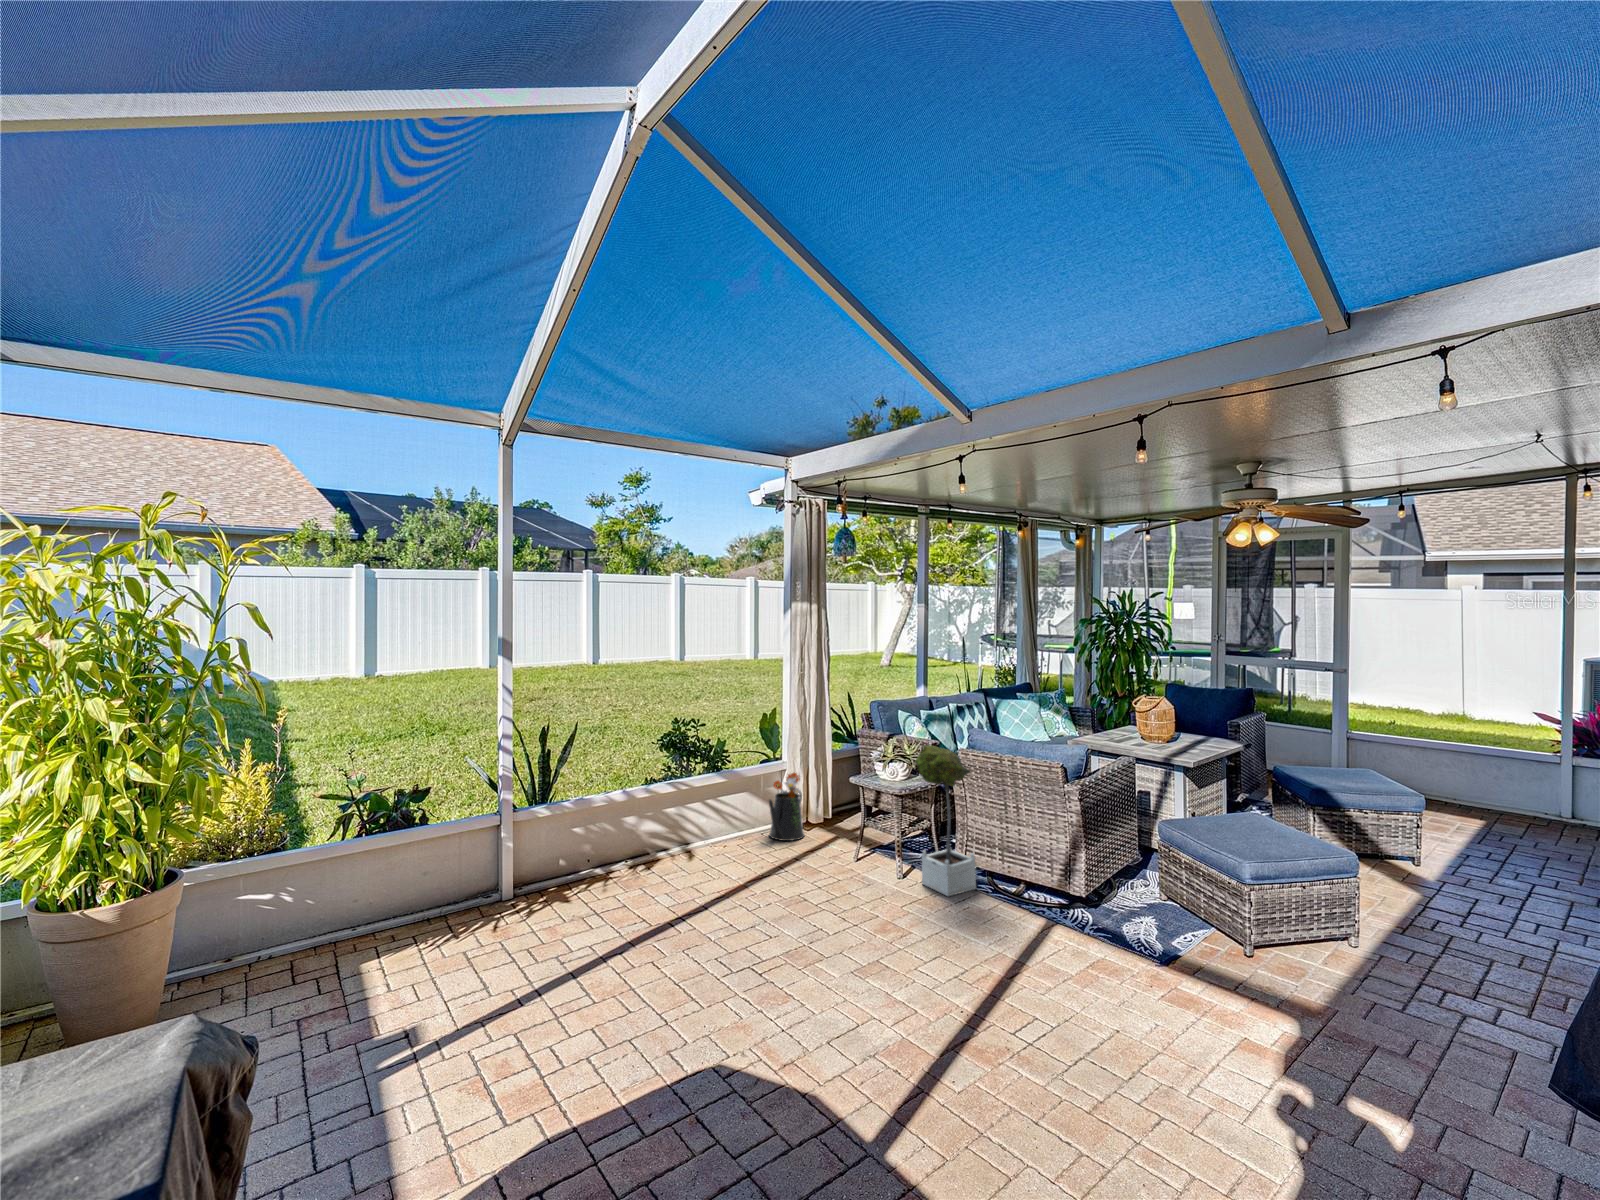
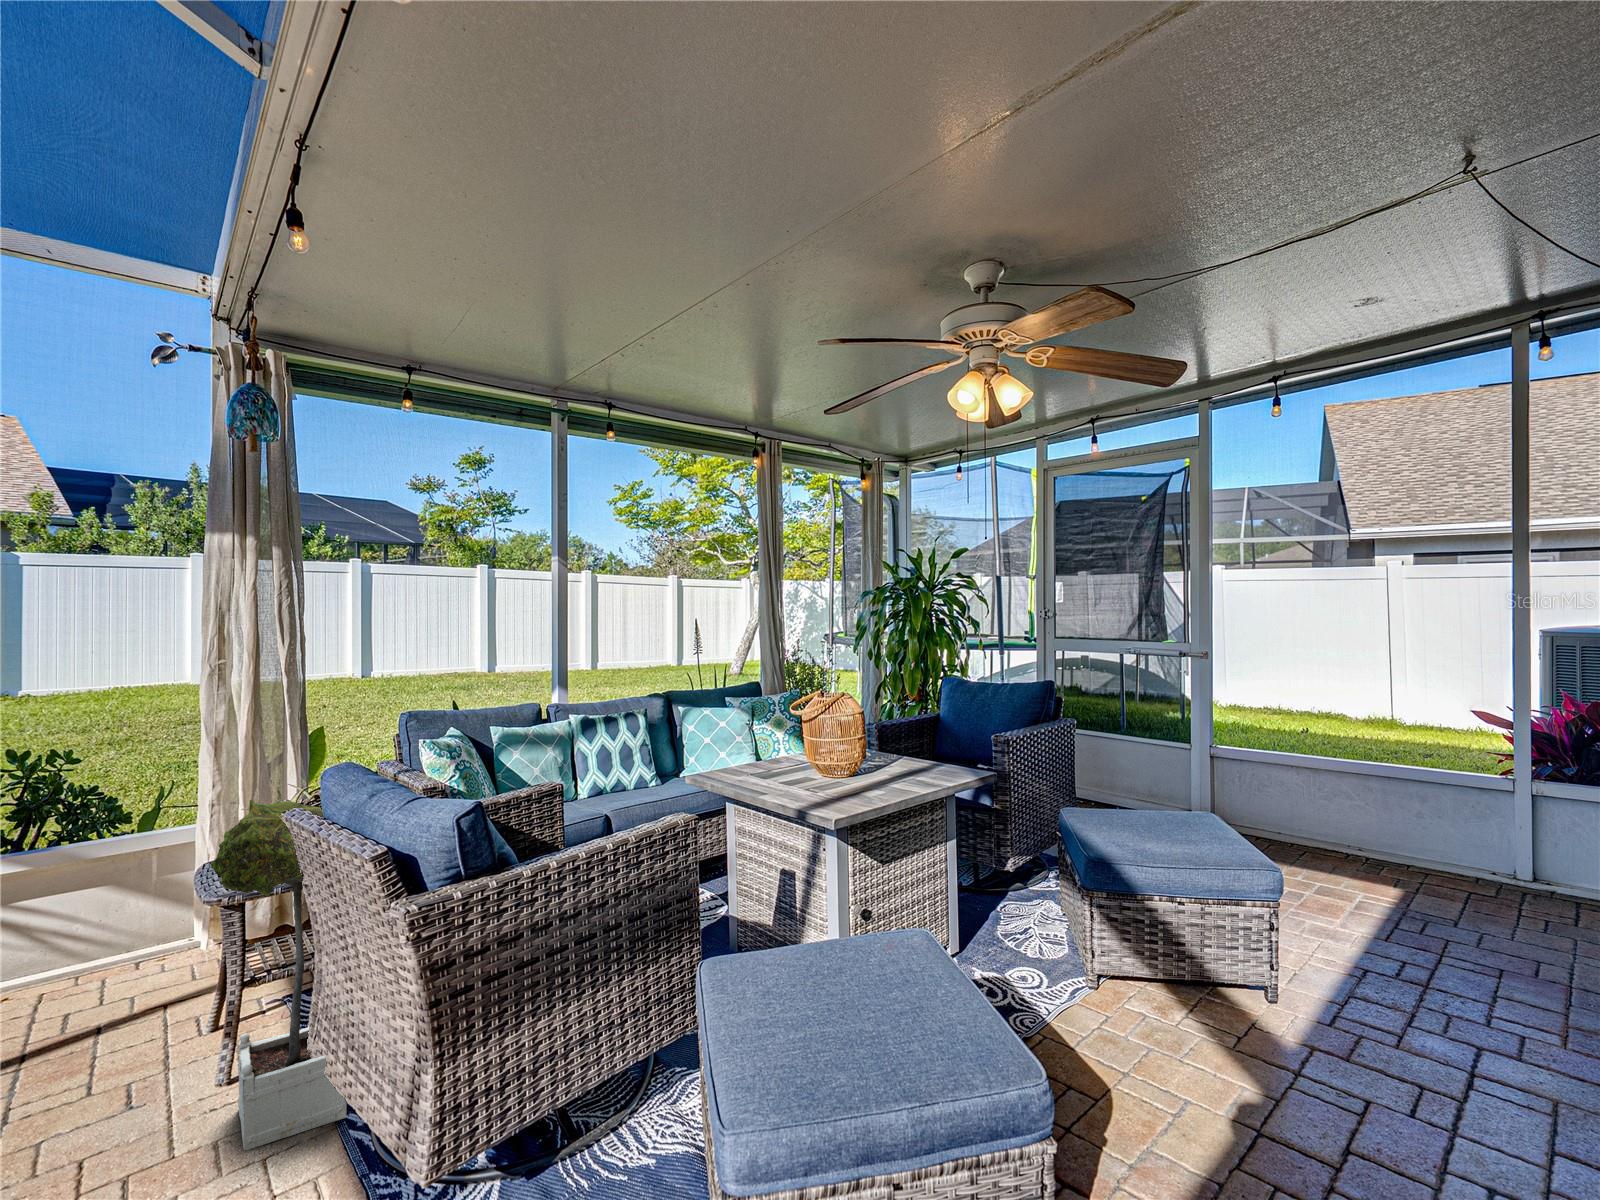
watering can: present [769,773,805,841] -> none [79,851,206,991]

